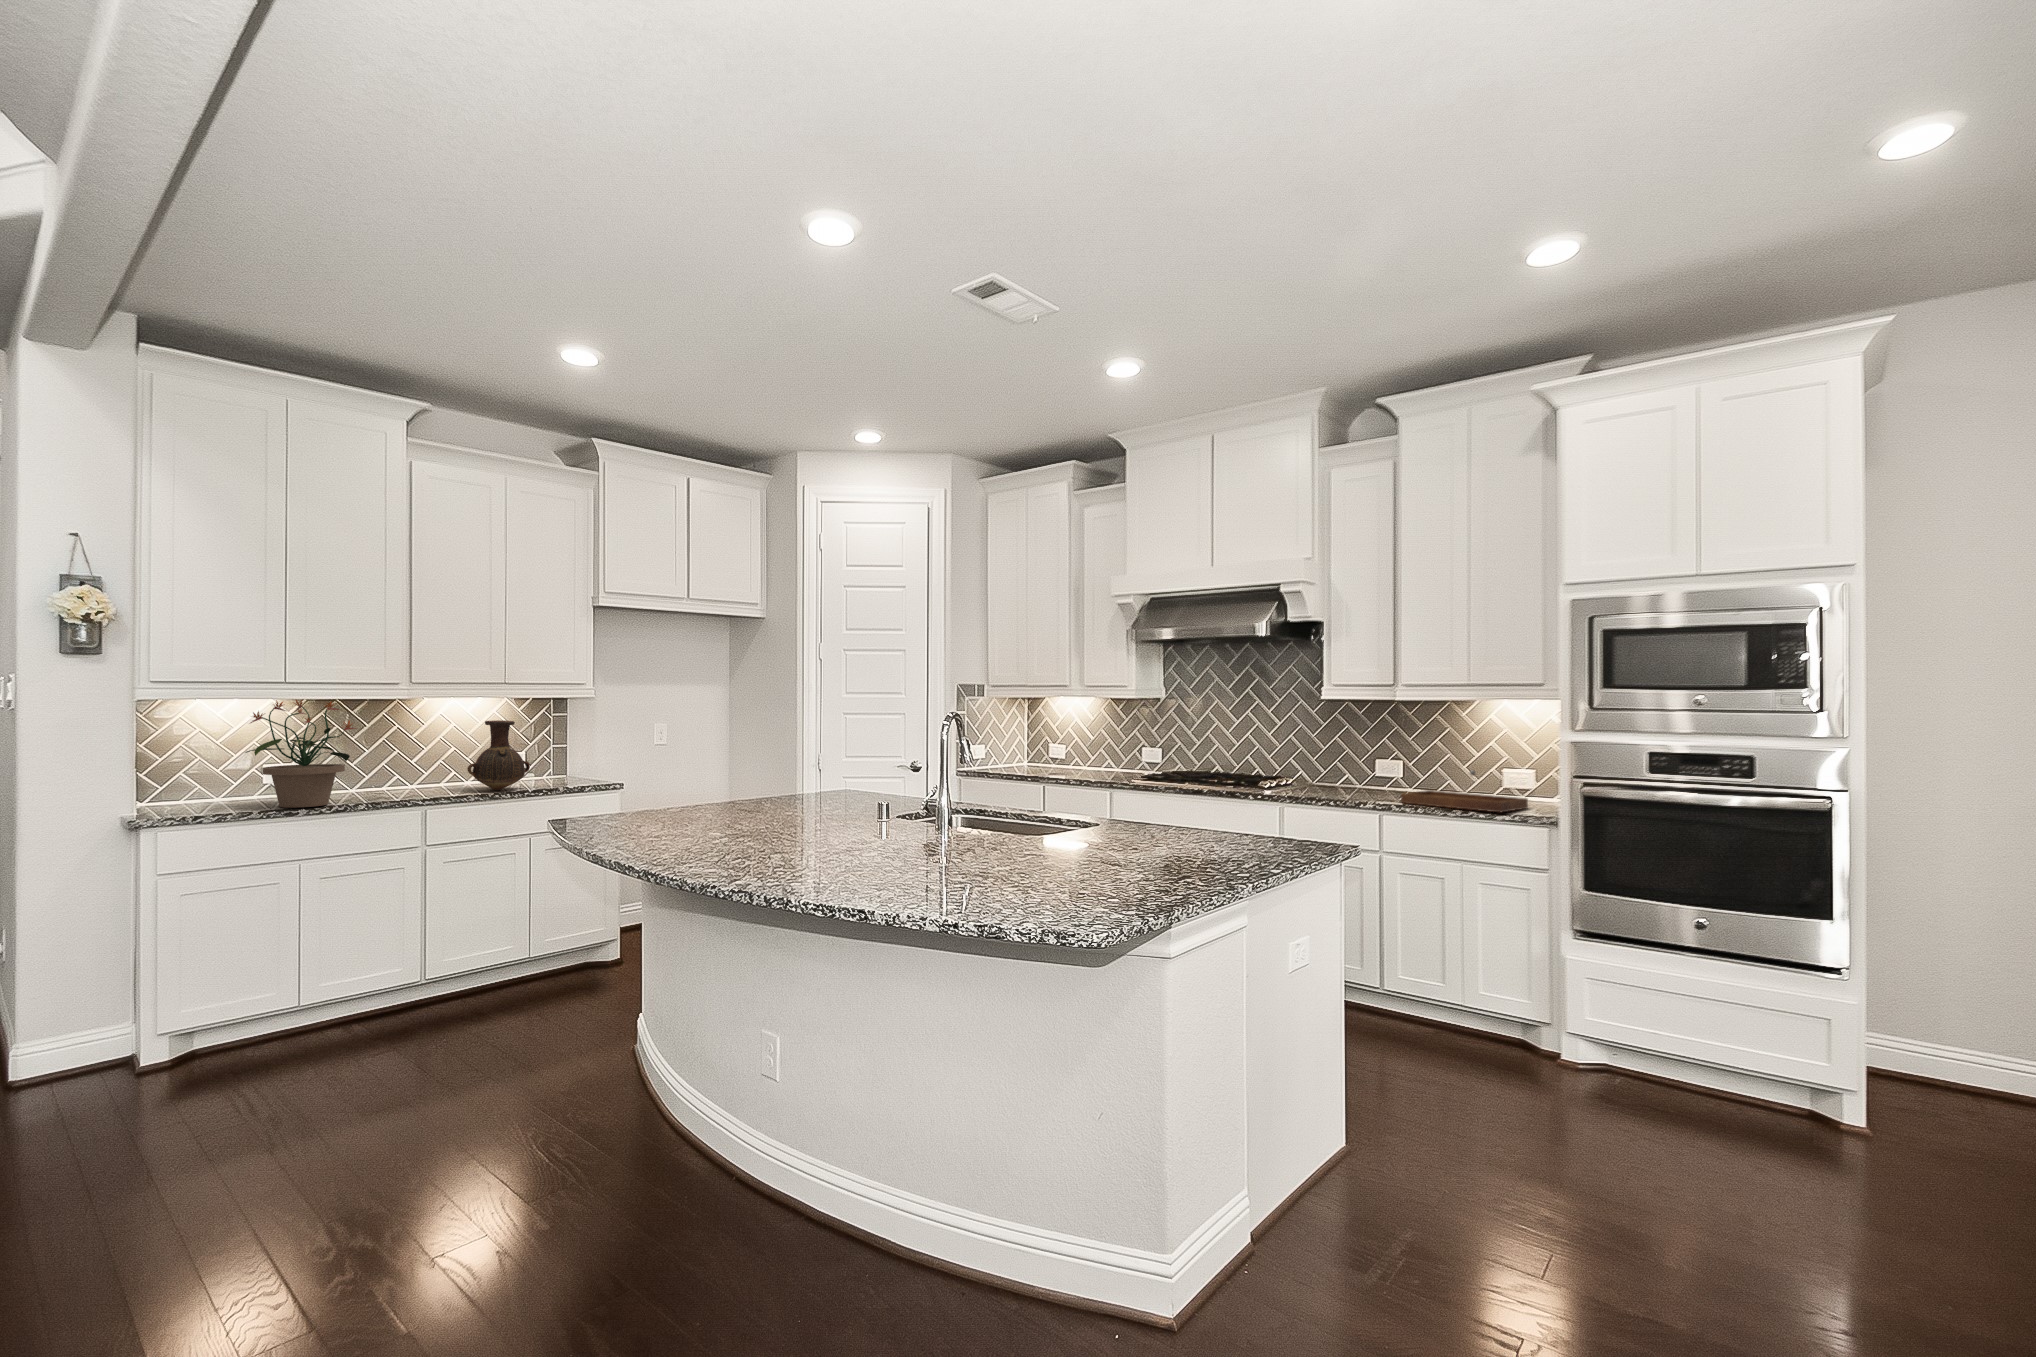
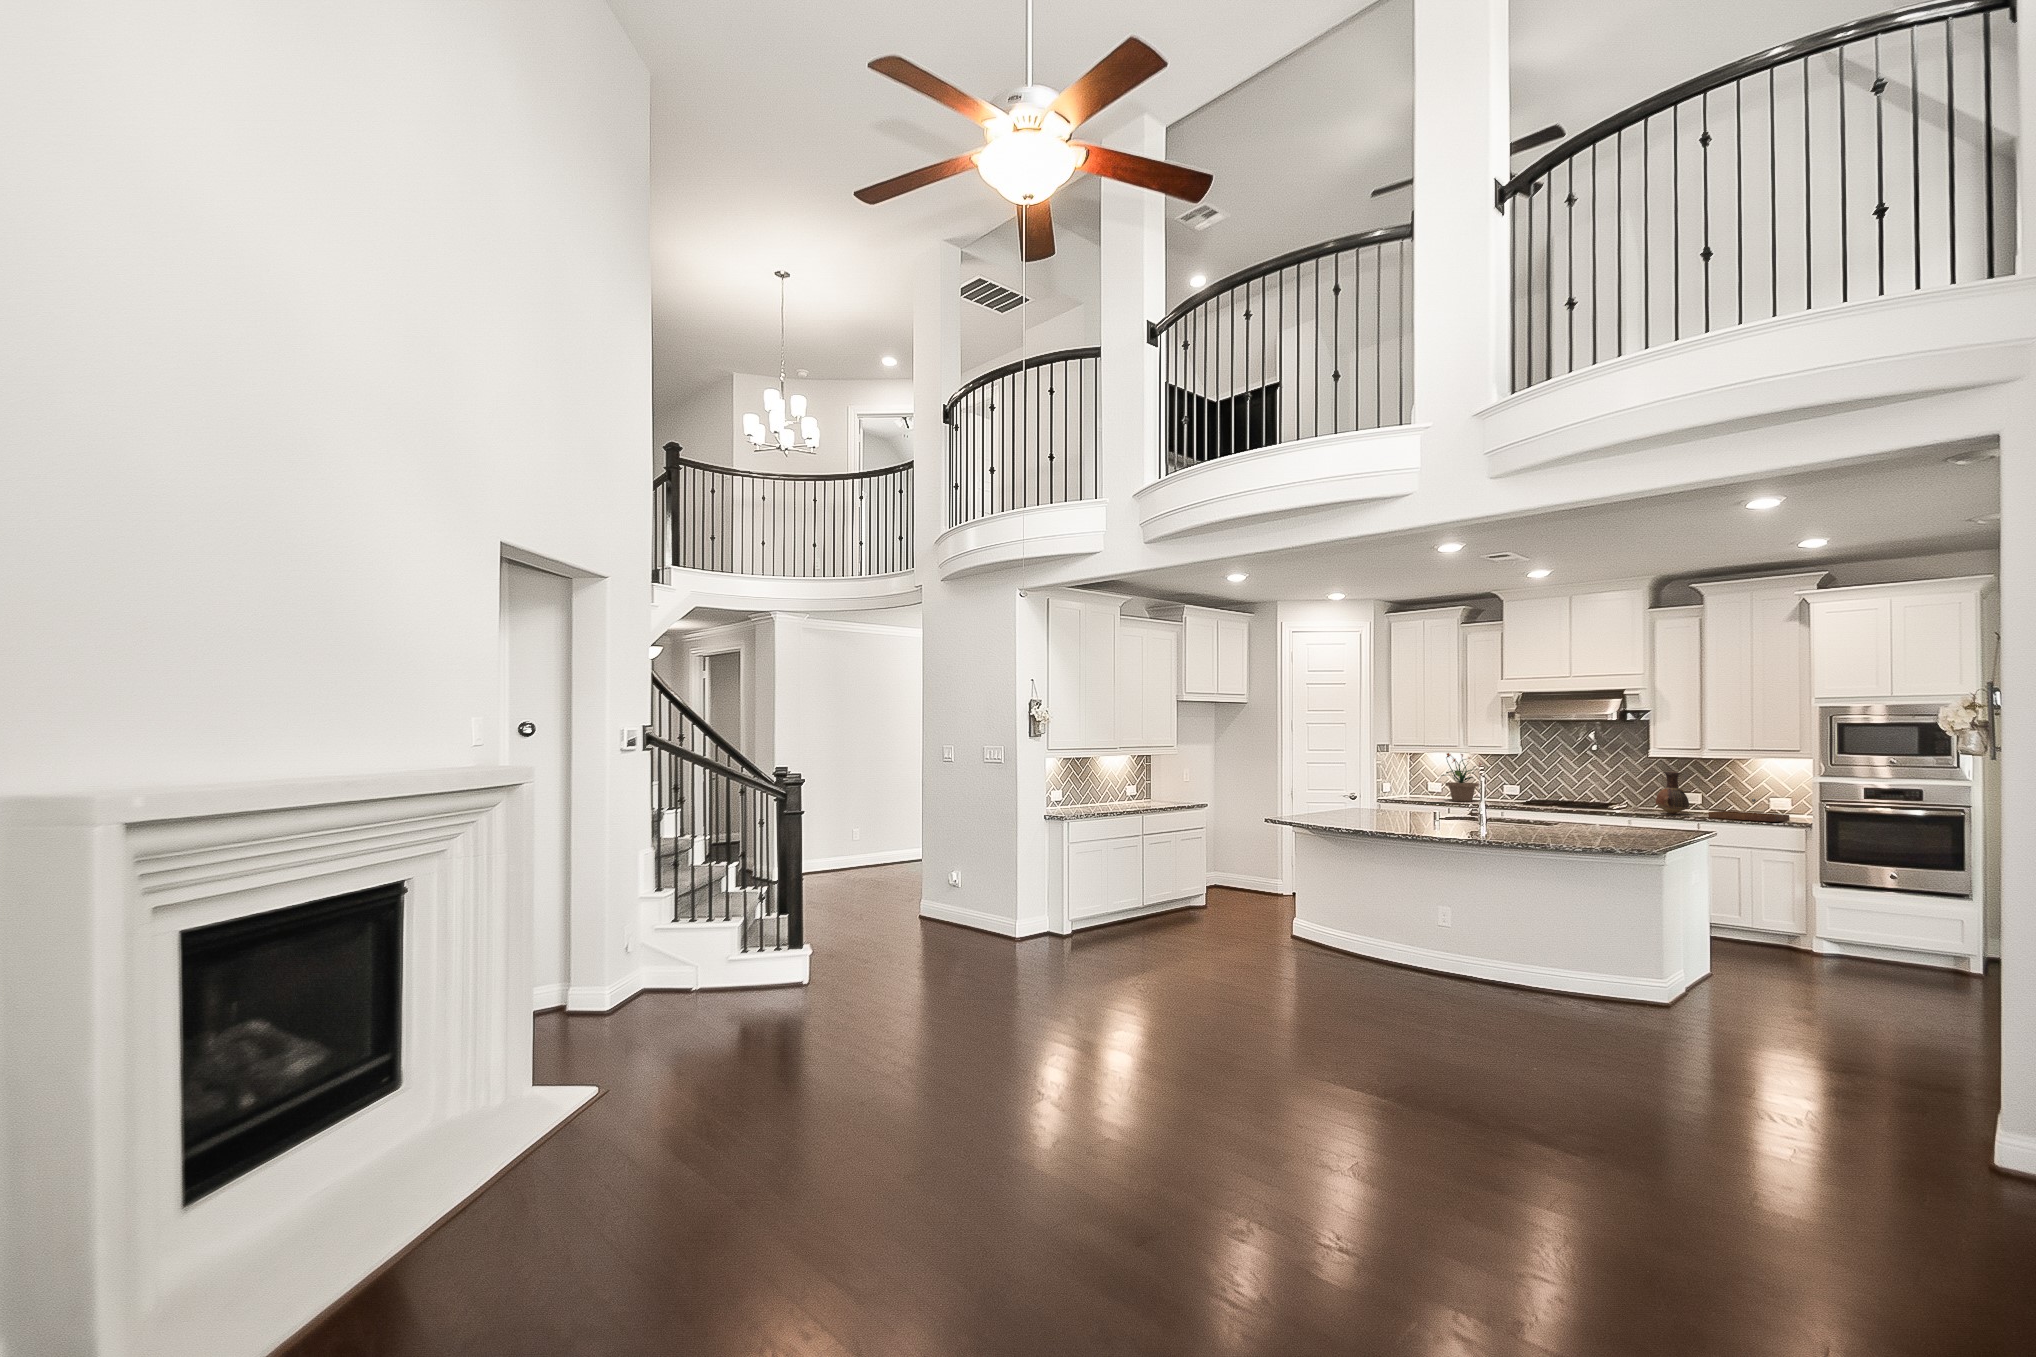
potted plant: present [245,700,356,808] -> present [1441,753,1481,802]
vase: present [467,720,530,790] -> present [1656,772,1689,814]

